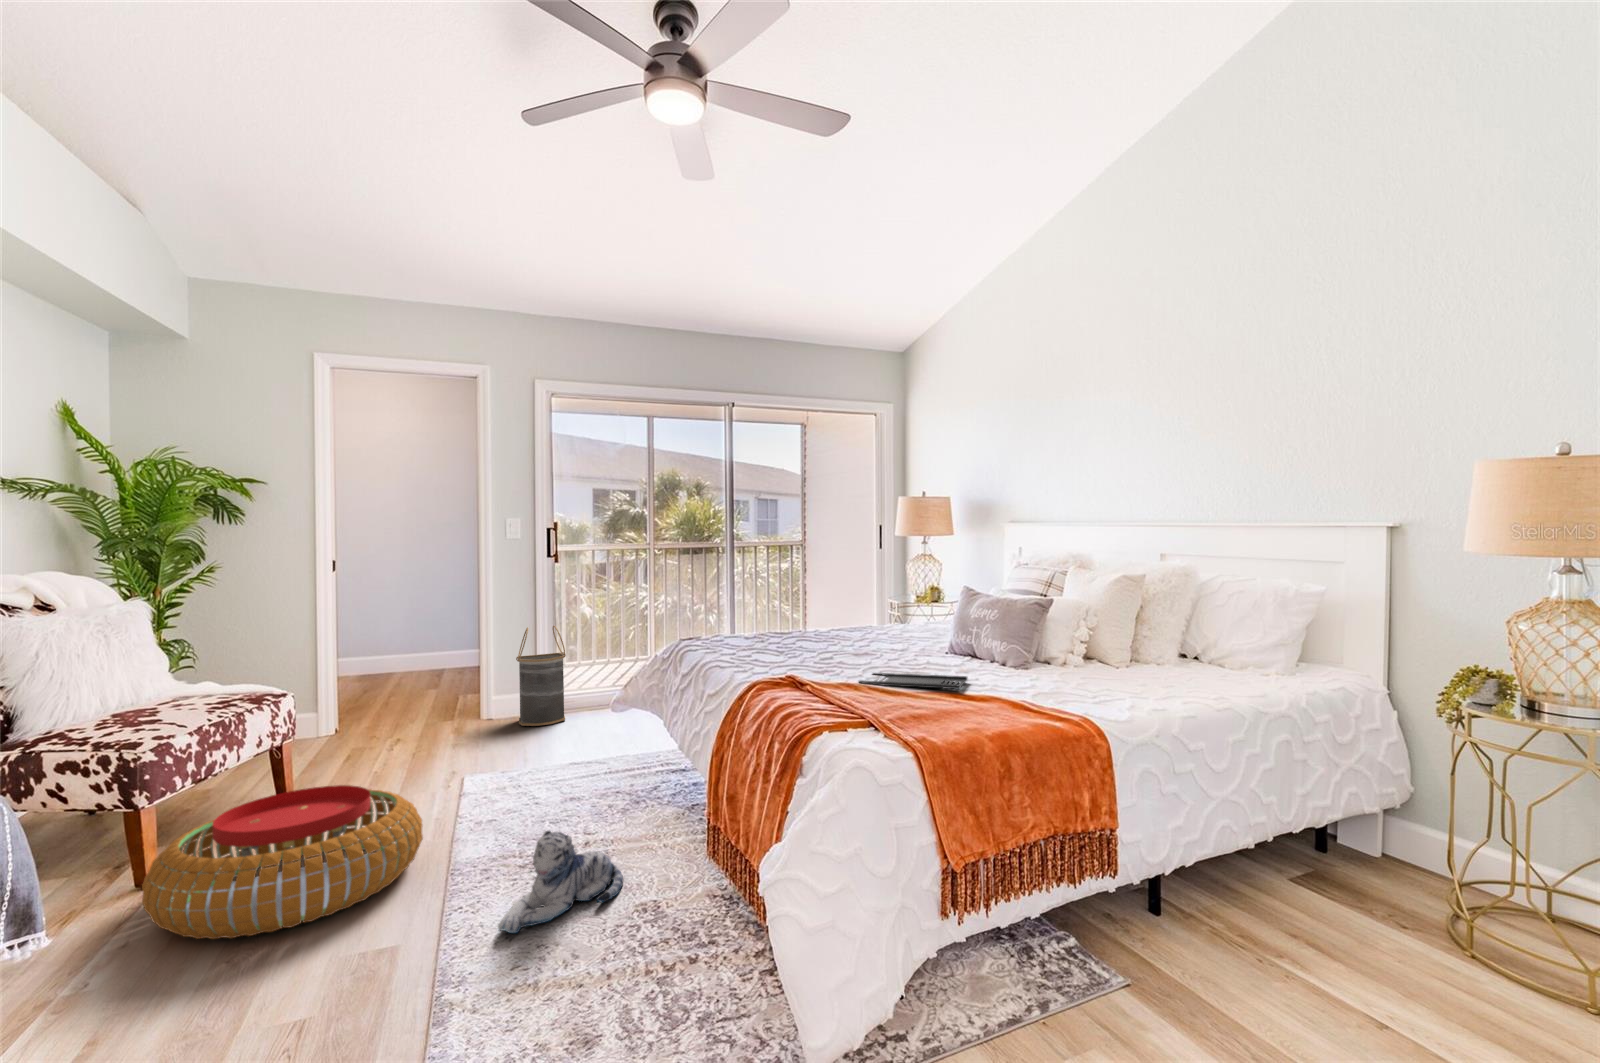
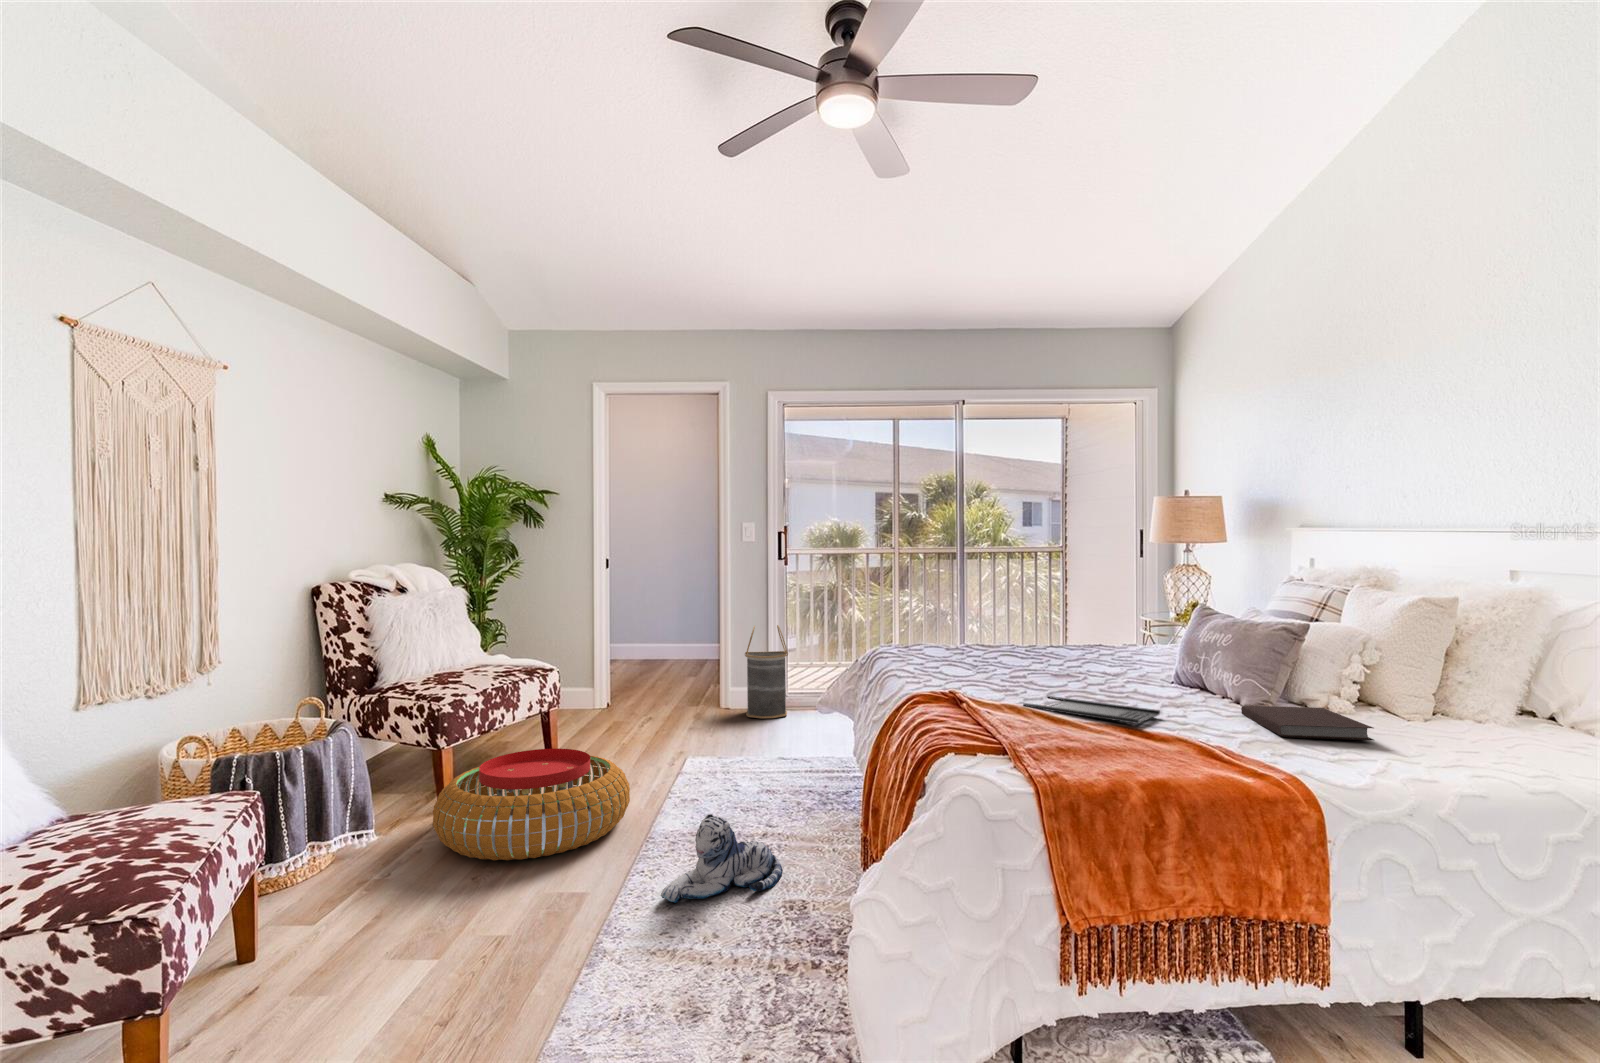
notebook: none [1018,664,1116,688] -> present [1241,706,1374,740]

